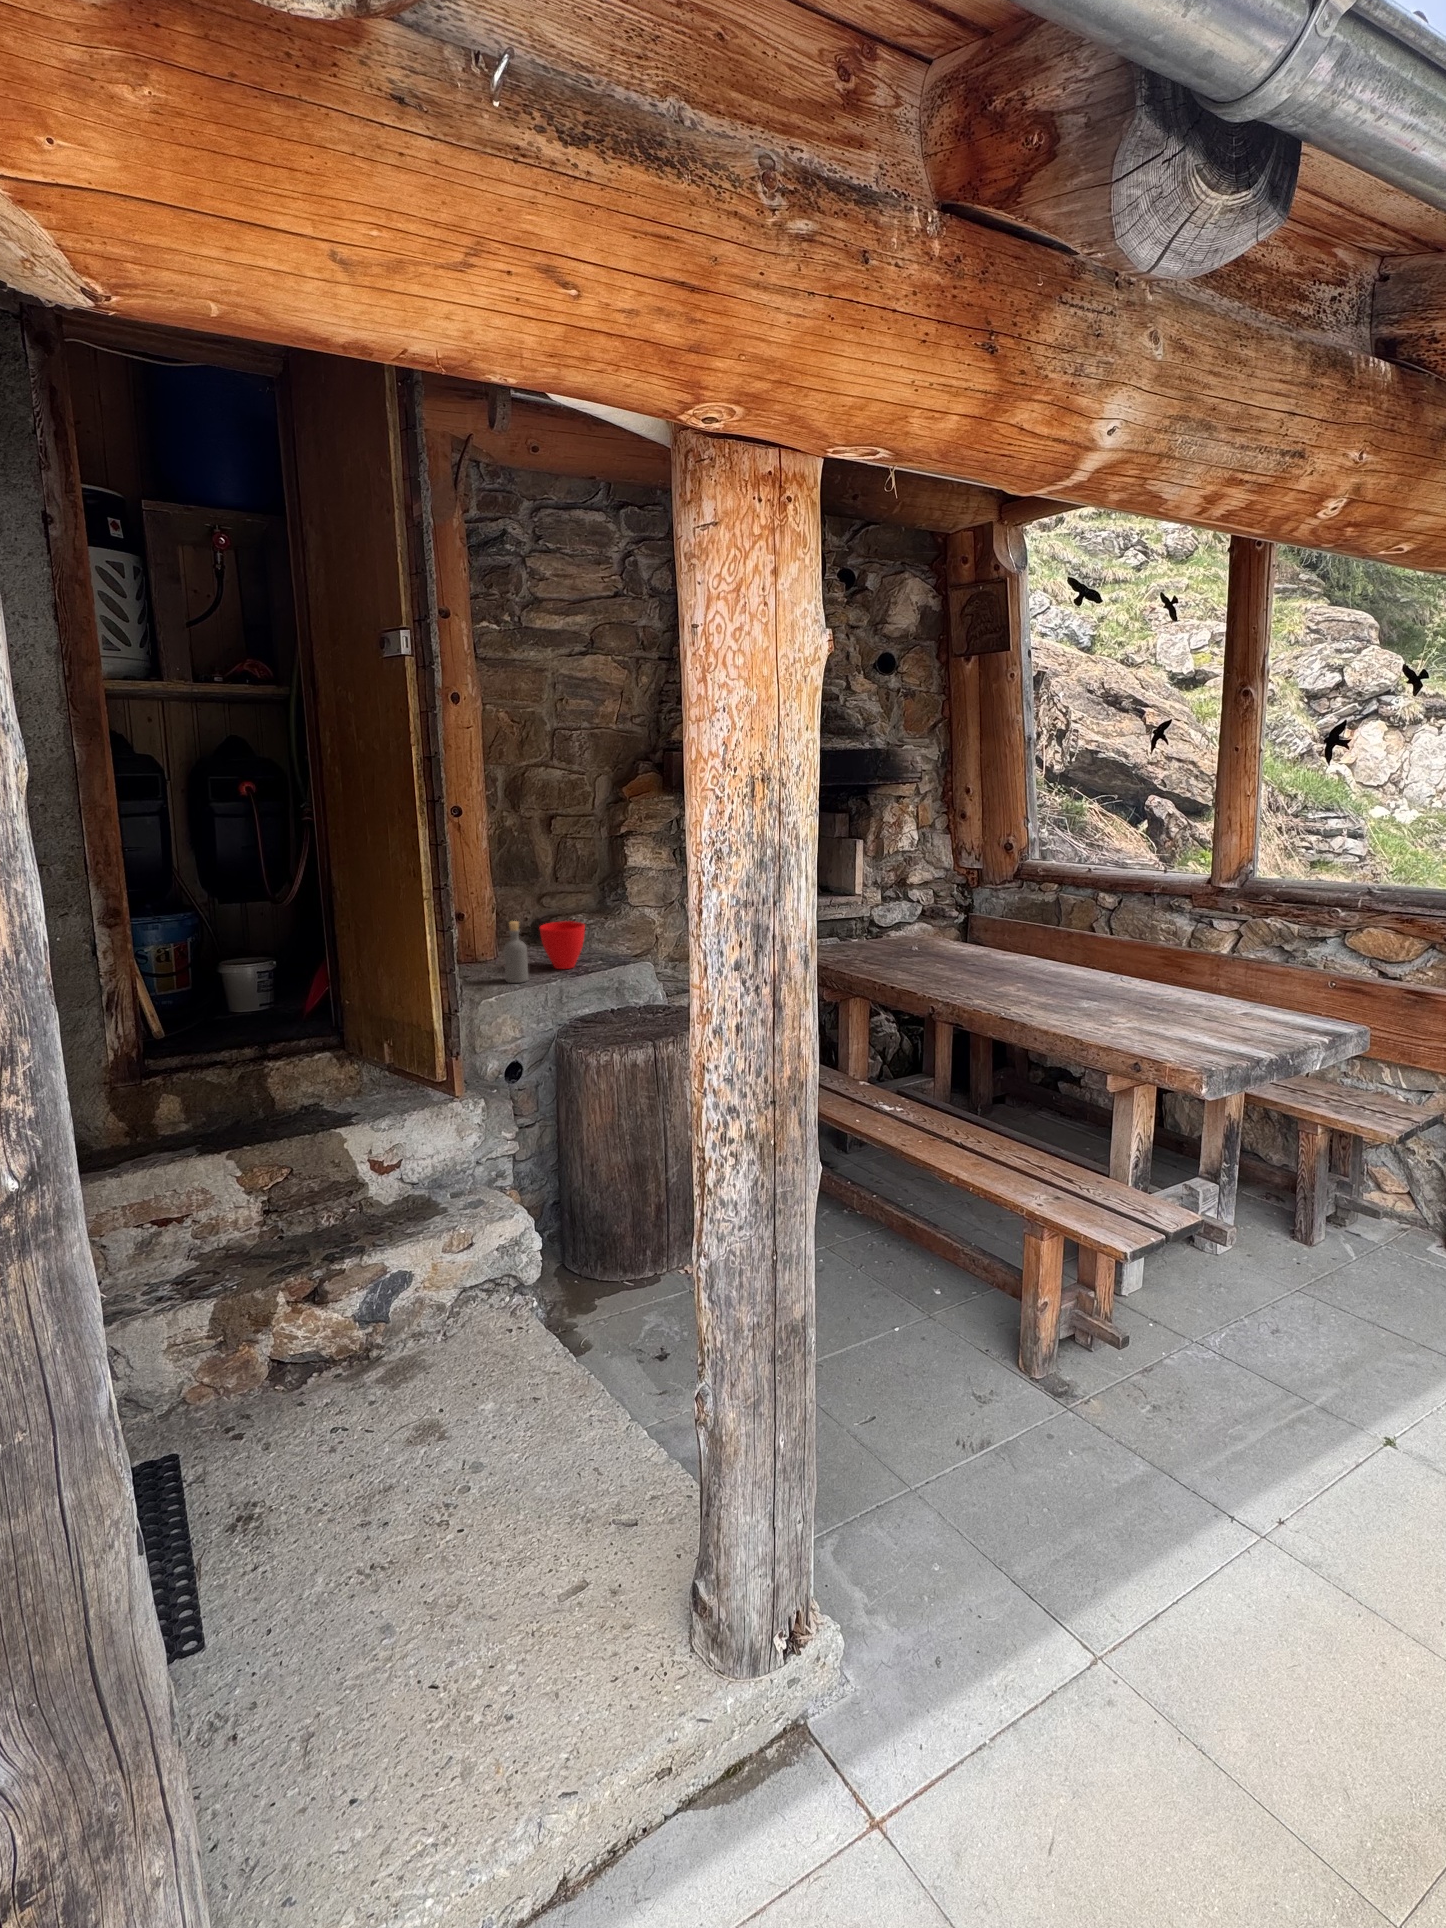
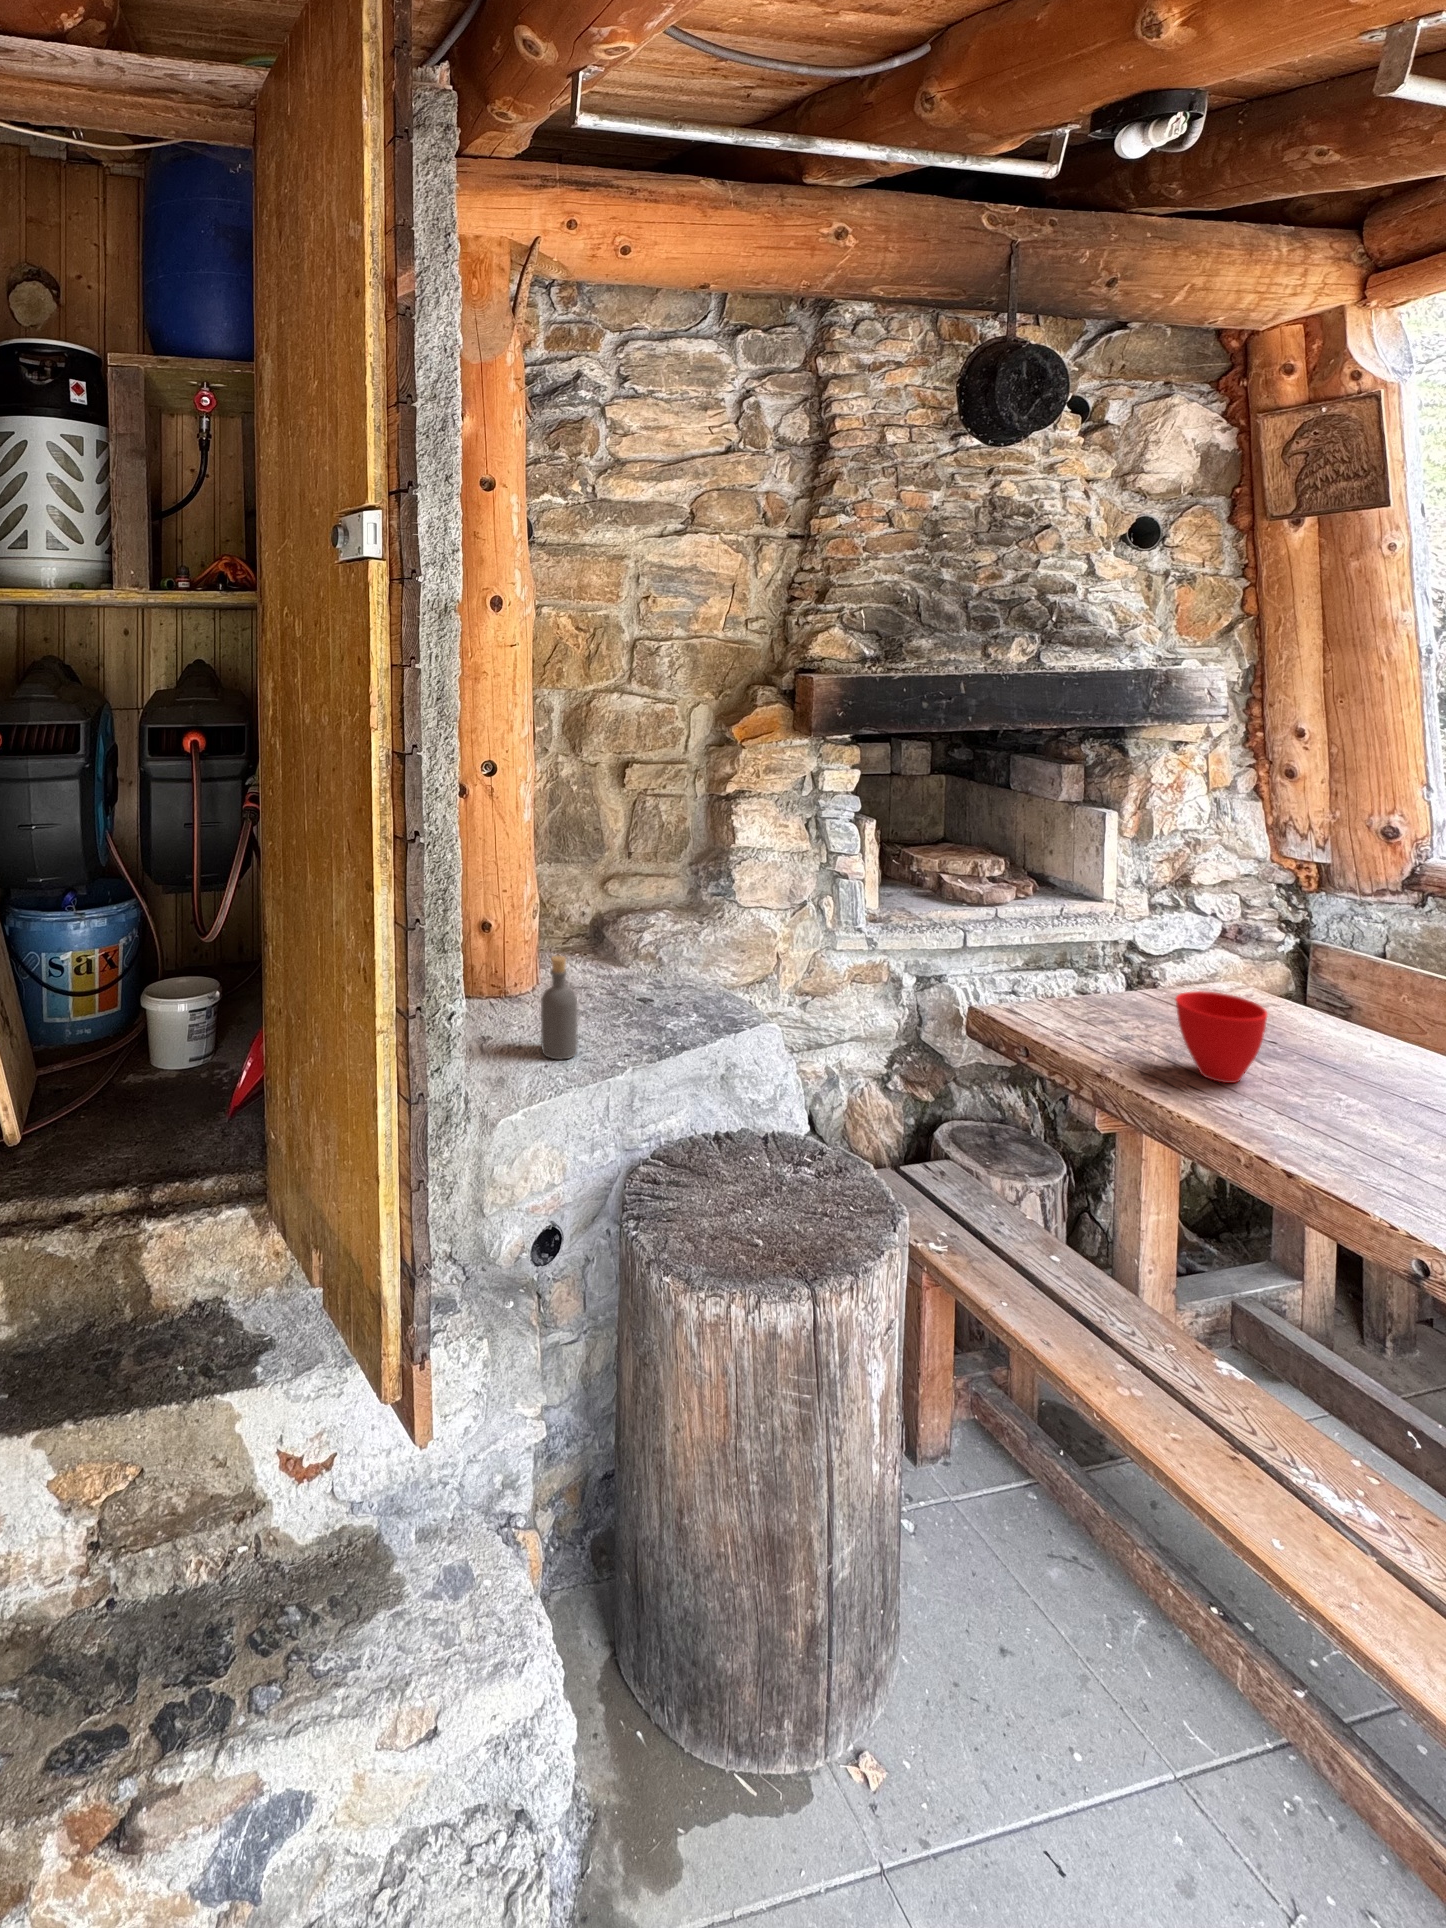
cup: present [540,921,585,969] -> present [1176,991,1267,1083]

